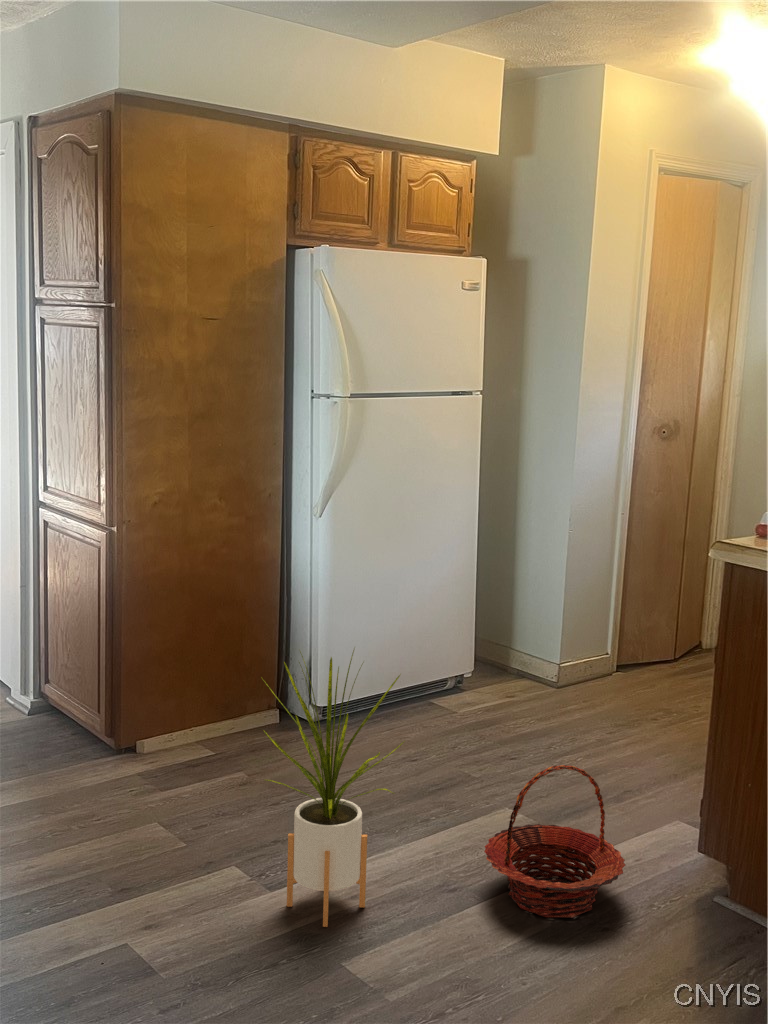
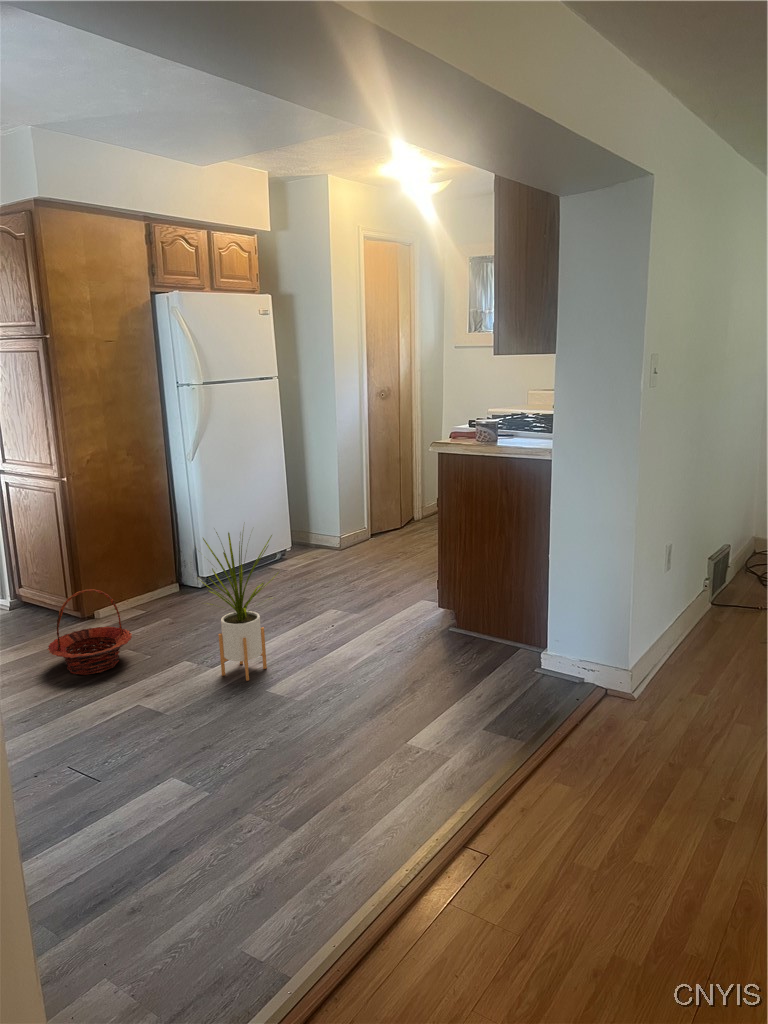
basket: present [484,765,625,918] -> present [48,589,132,675]

